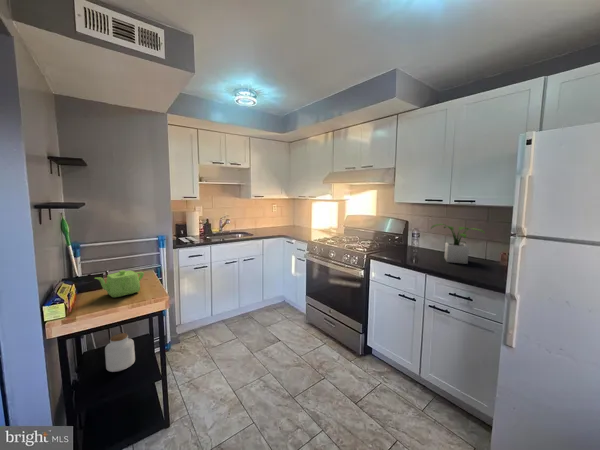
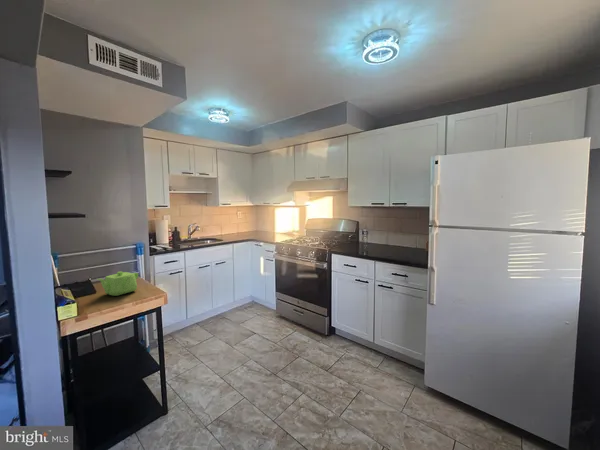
potted plant: present [431,224,484,264] -> none [377,222,416,252]
jar: present [105,333,135,372] -> none [102,331,130,366]

